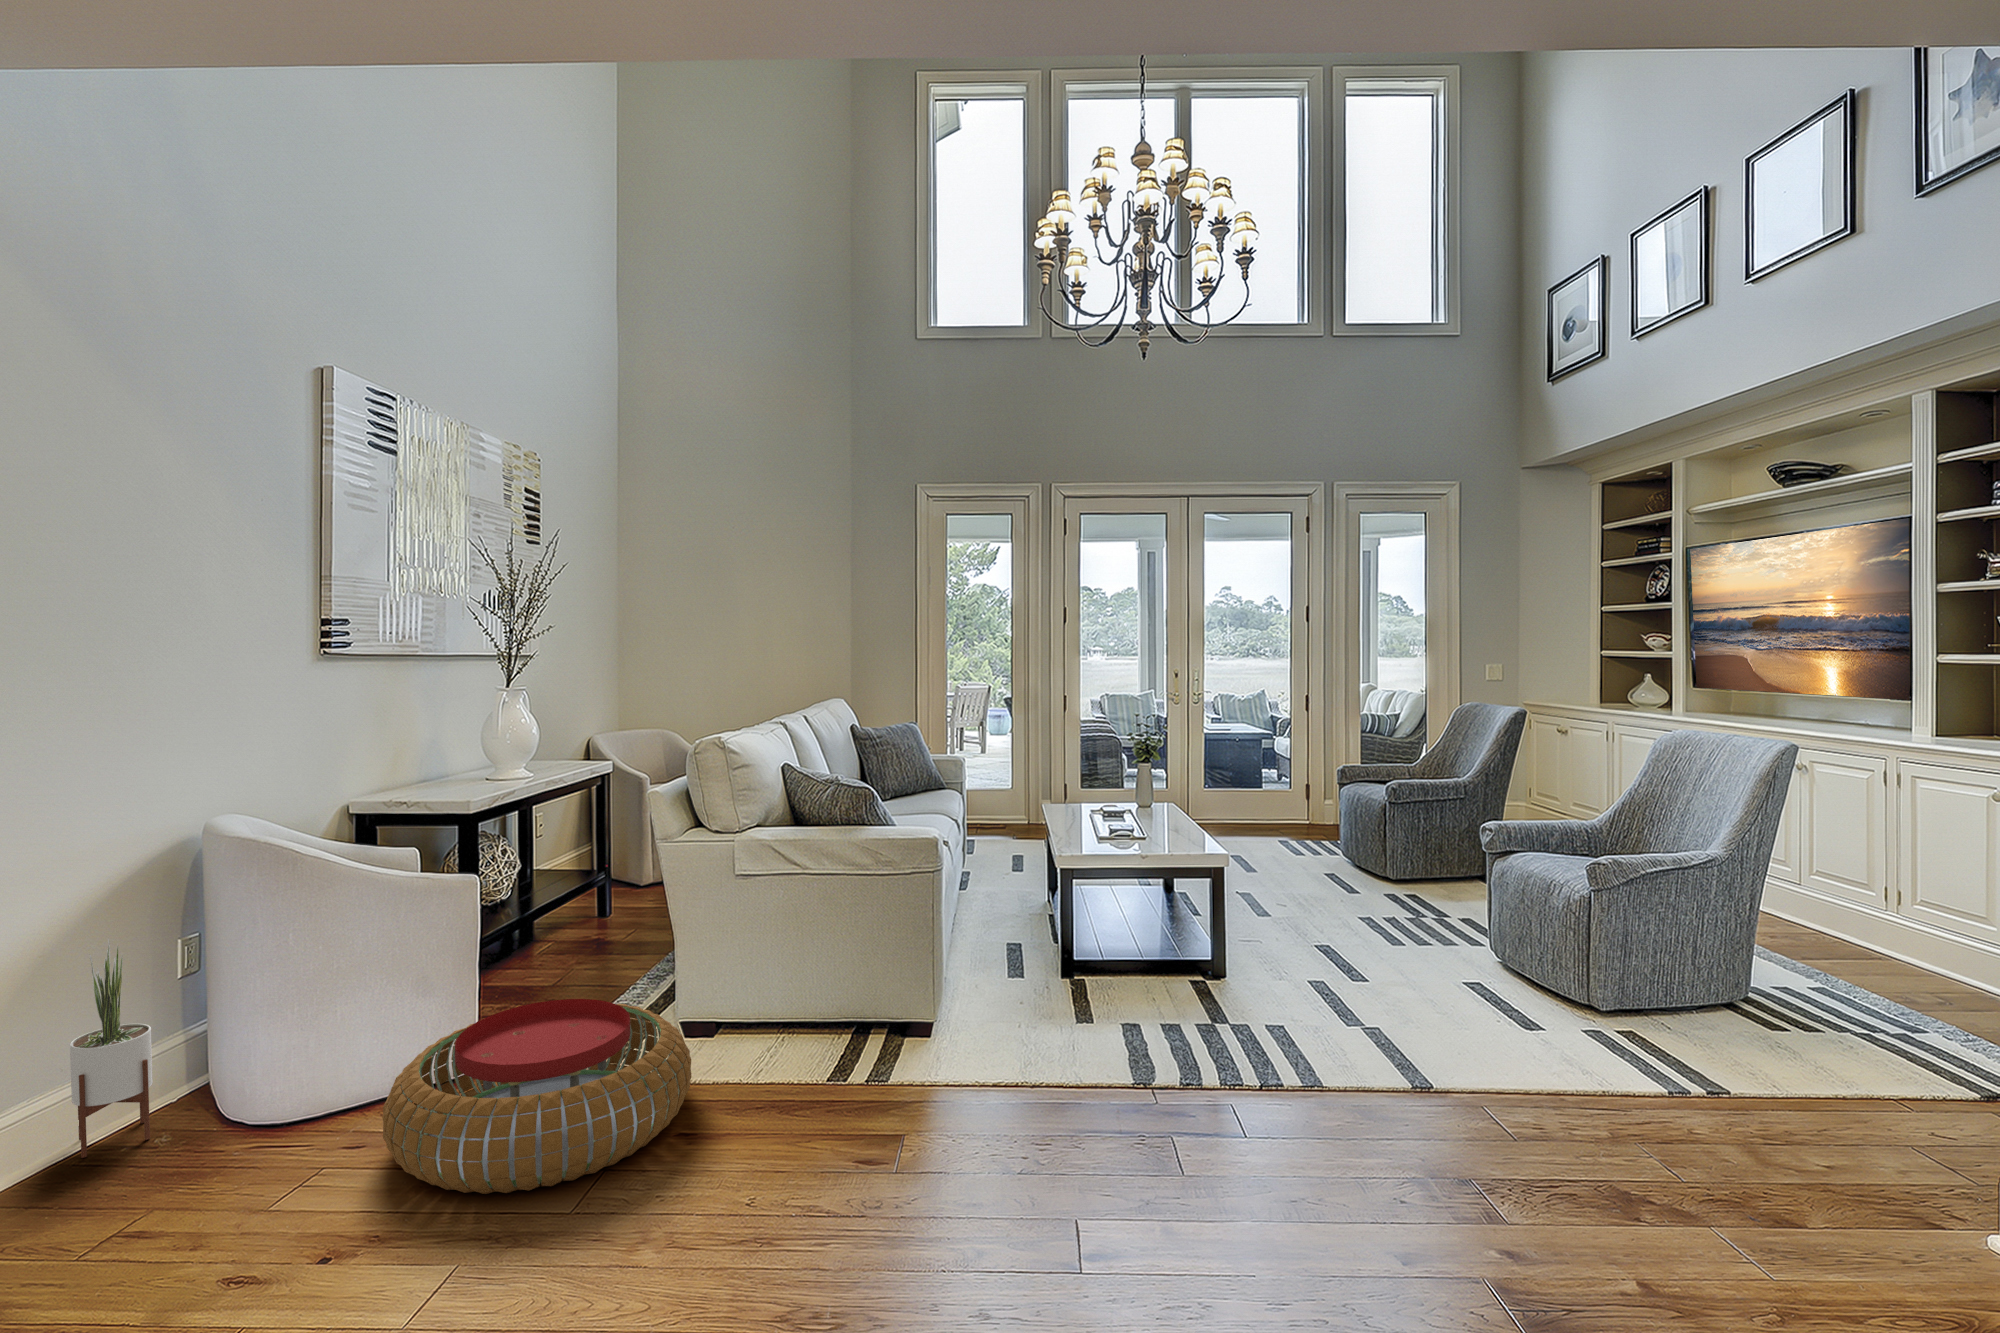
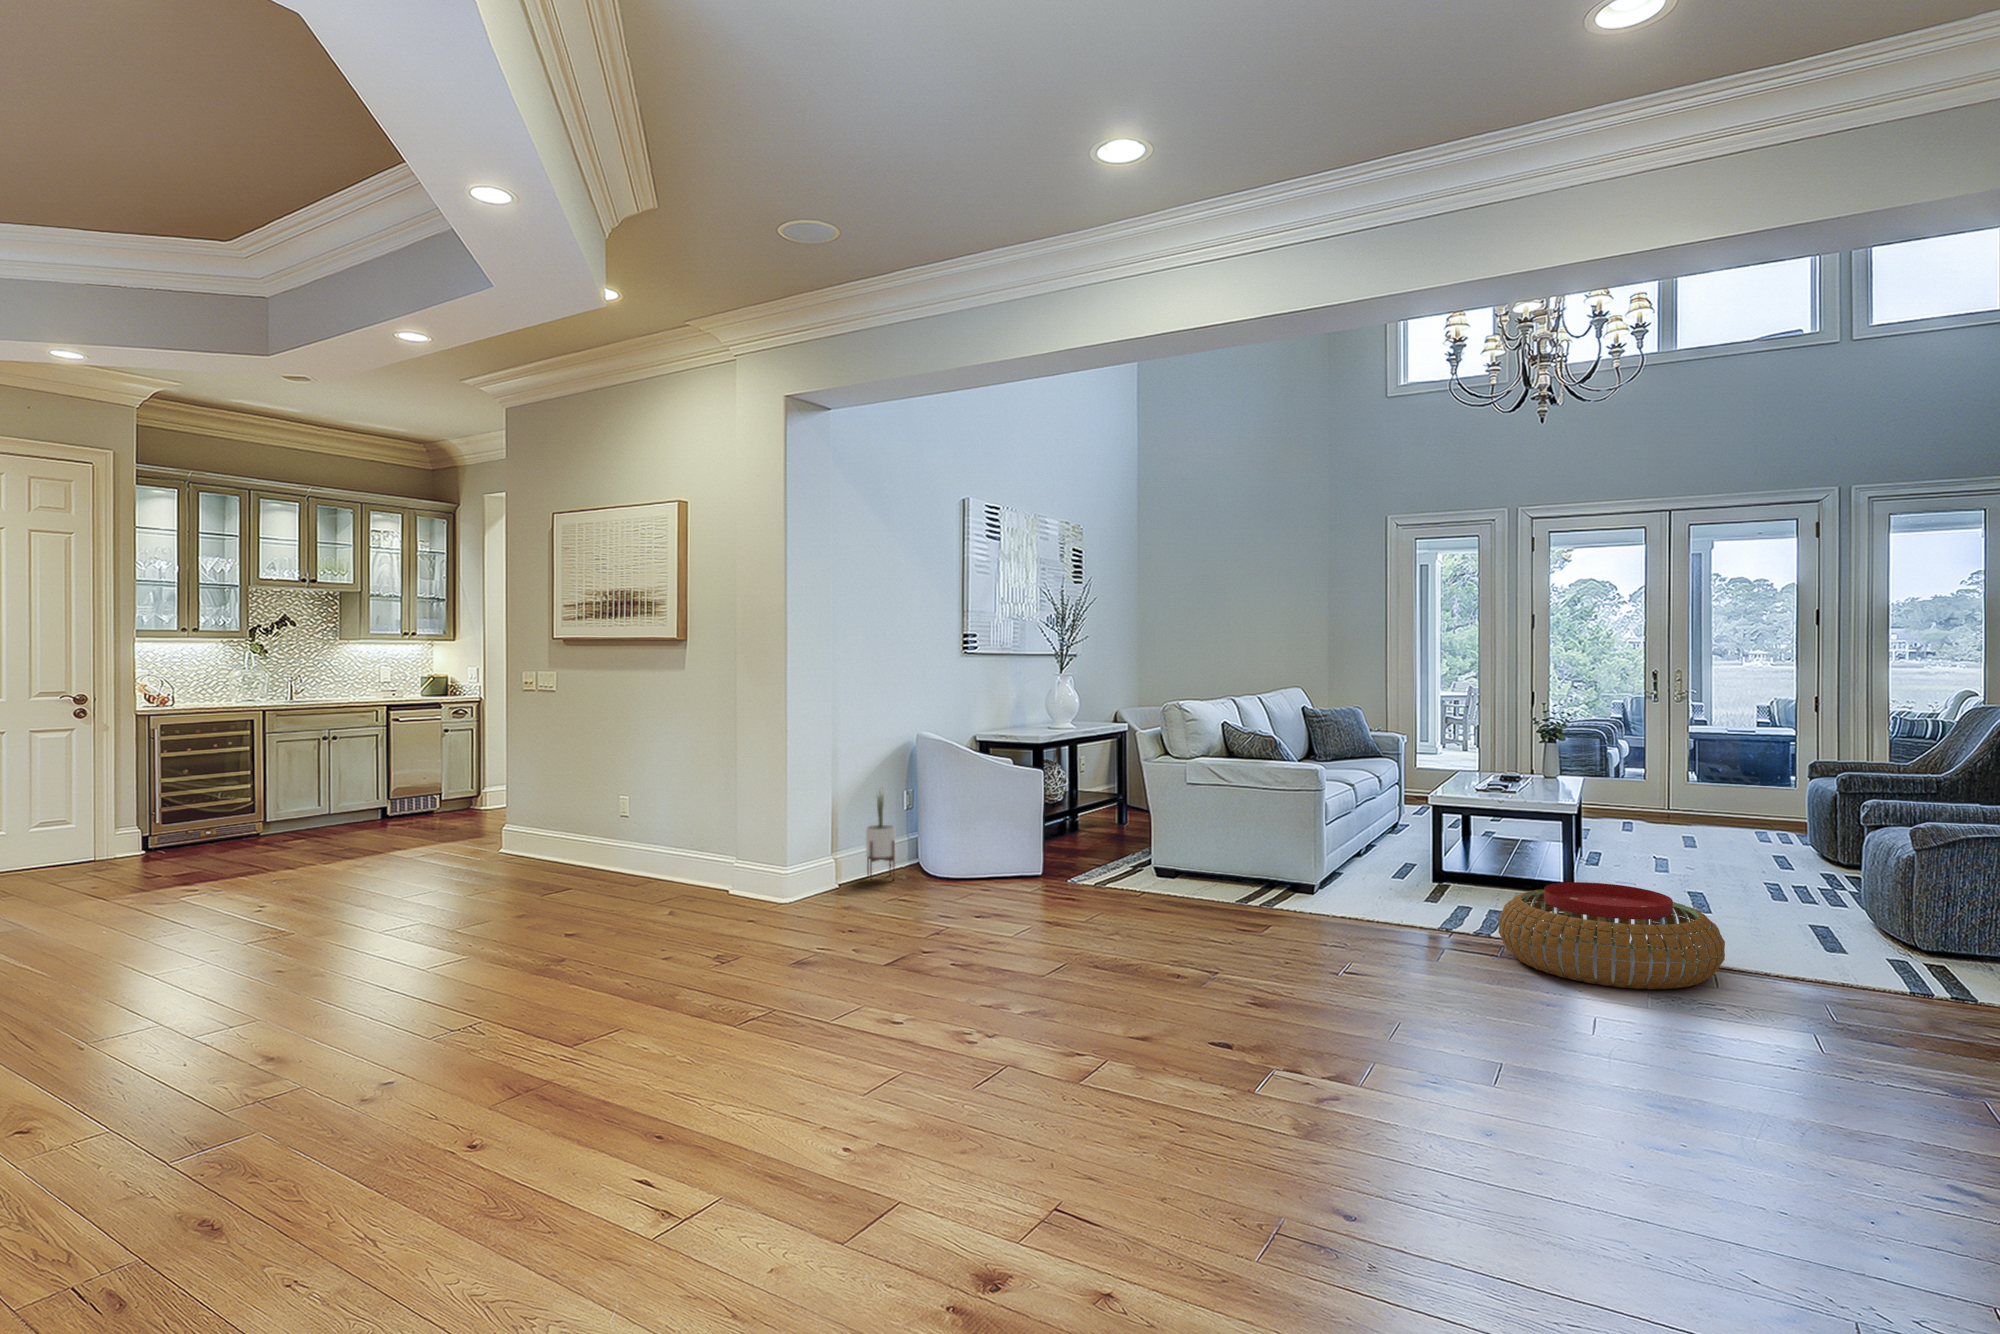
pouf: present [382,999,691,1194] -> present [1499,882,1725,989]

